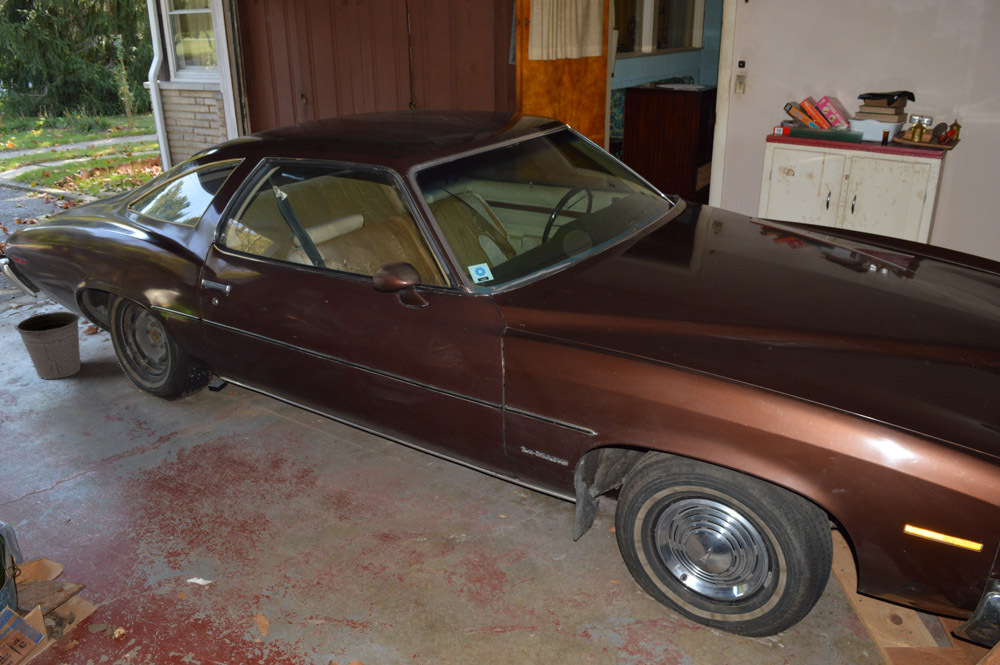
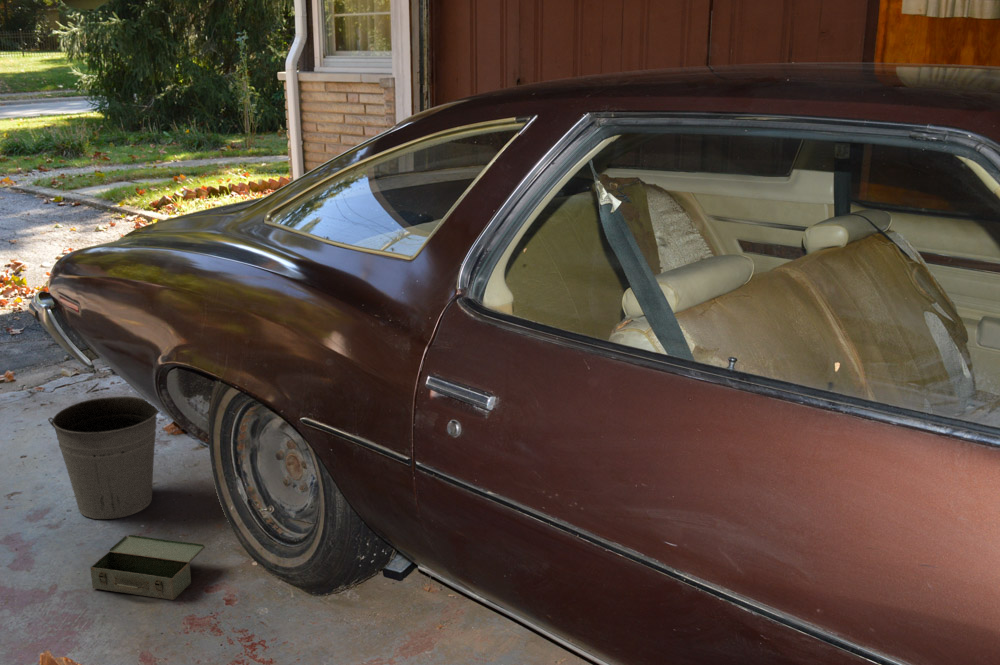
toolbox: none [51,382,113,410] -> present [91,535,205,600]

